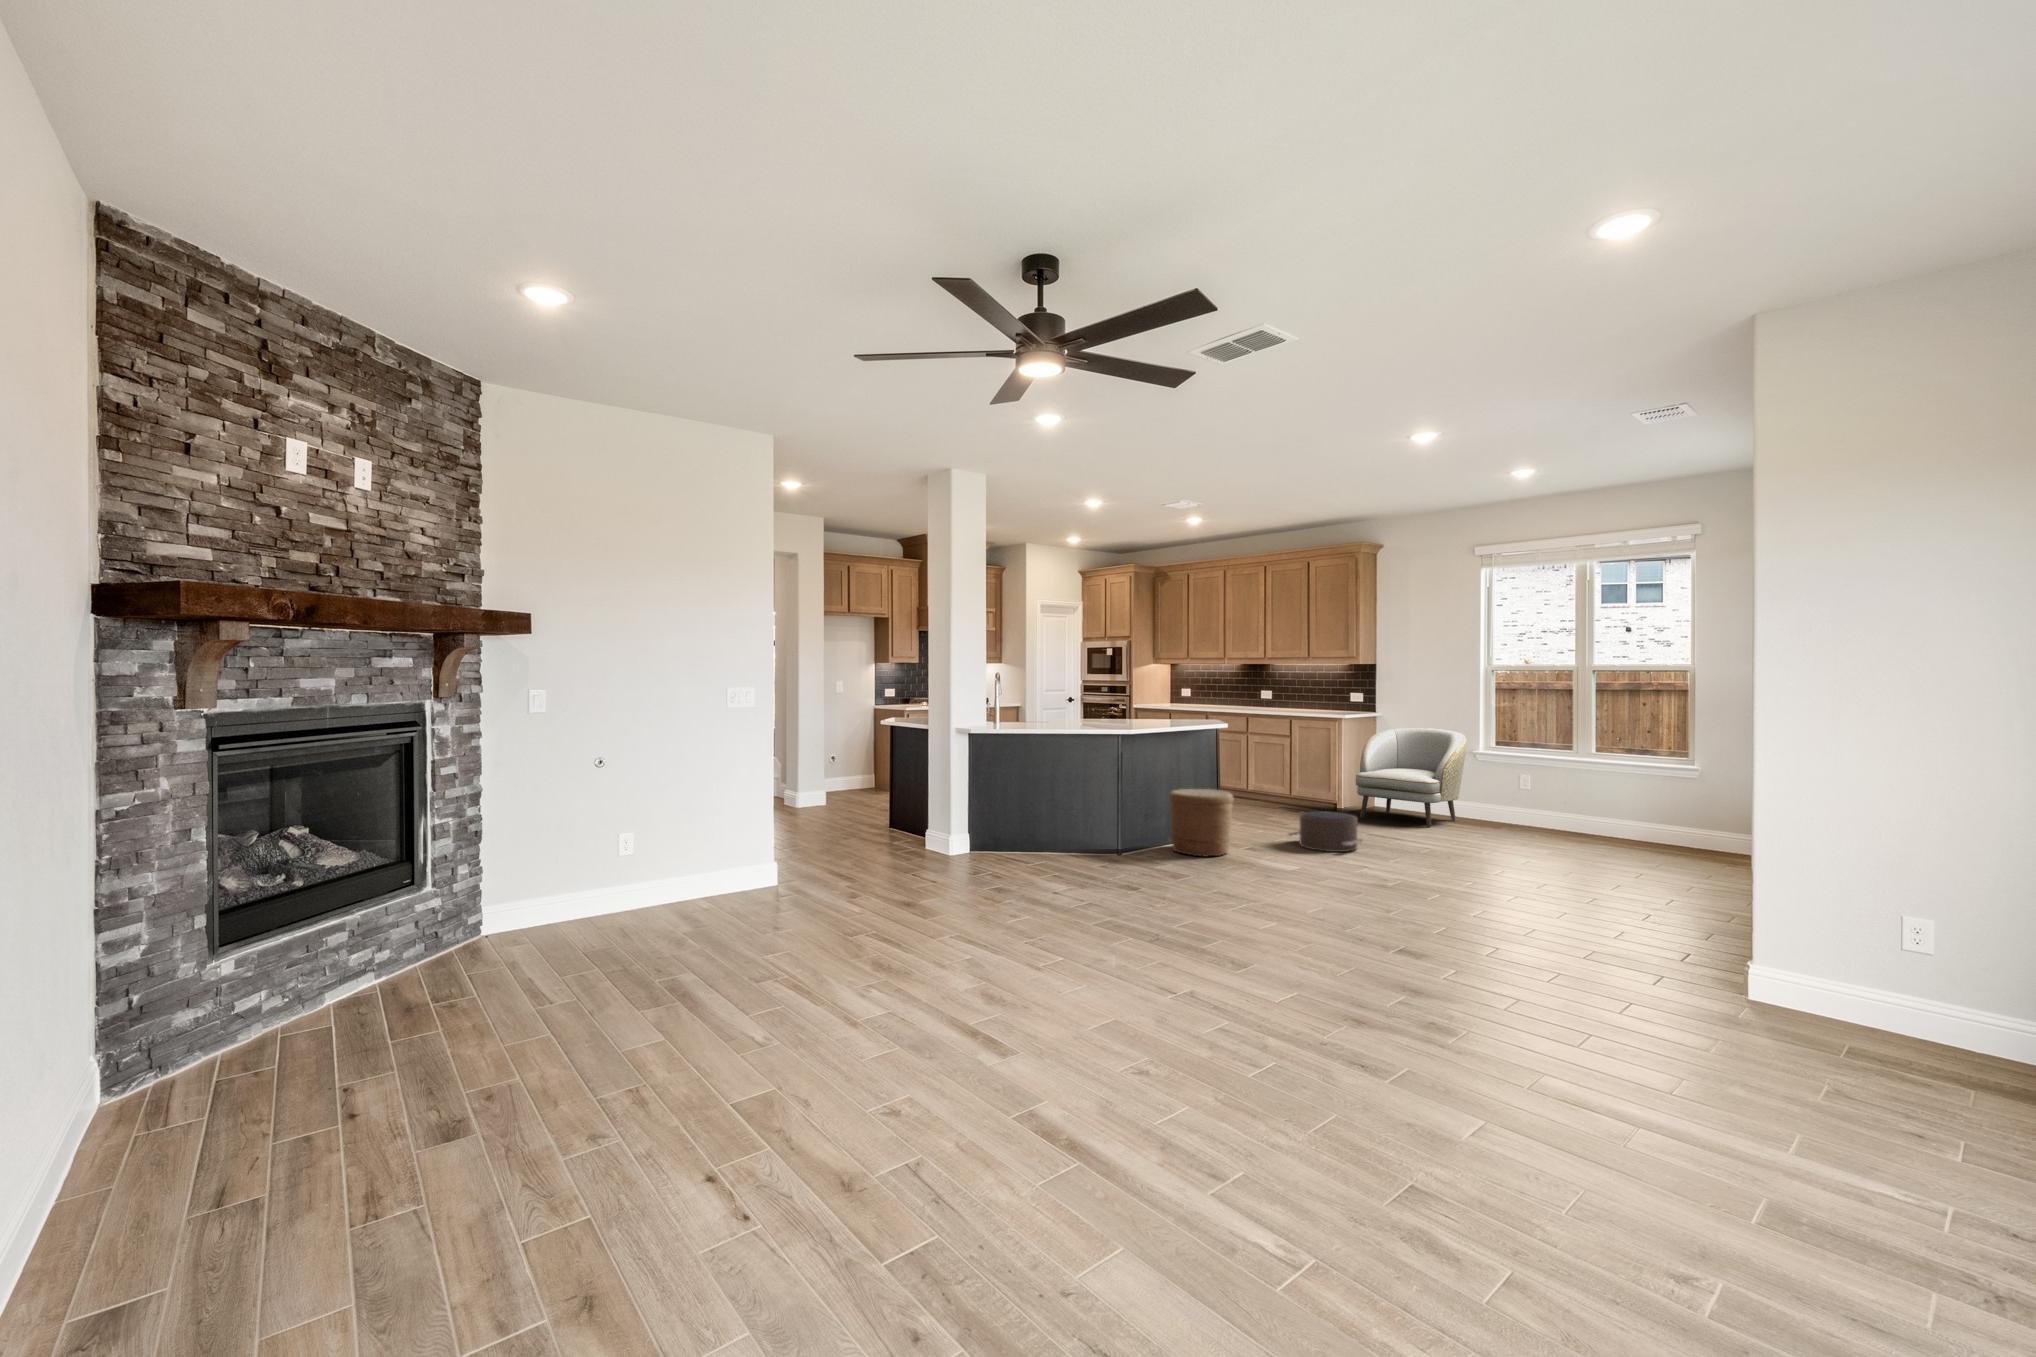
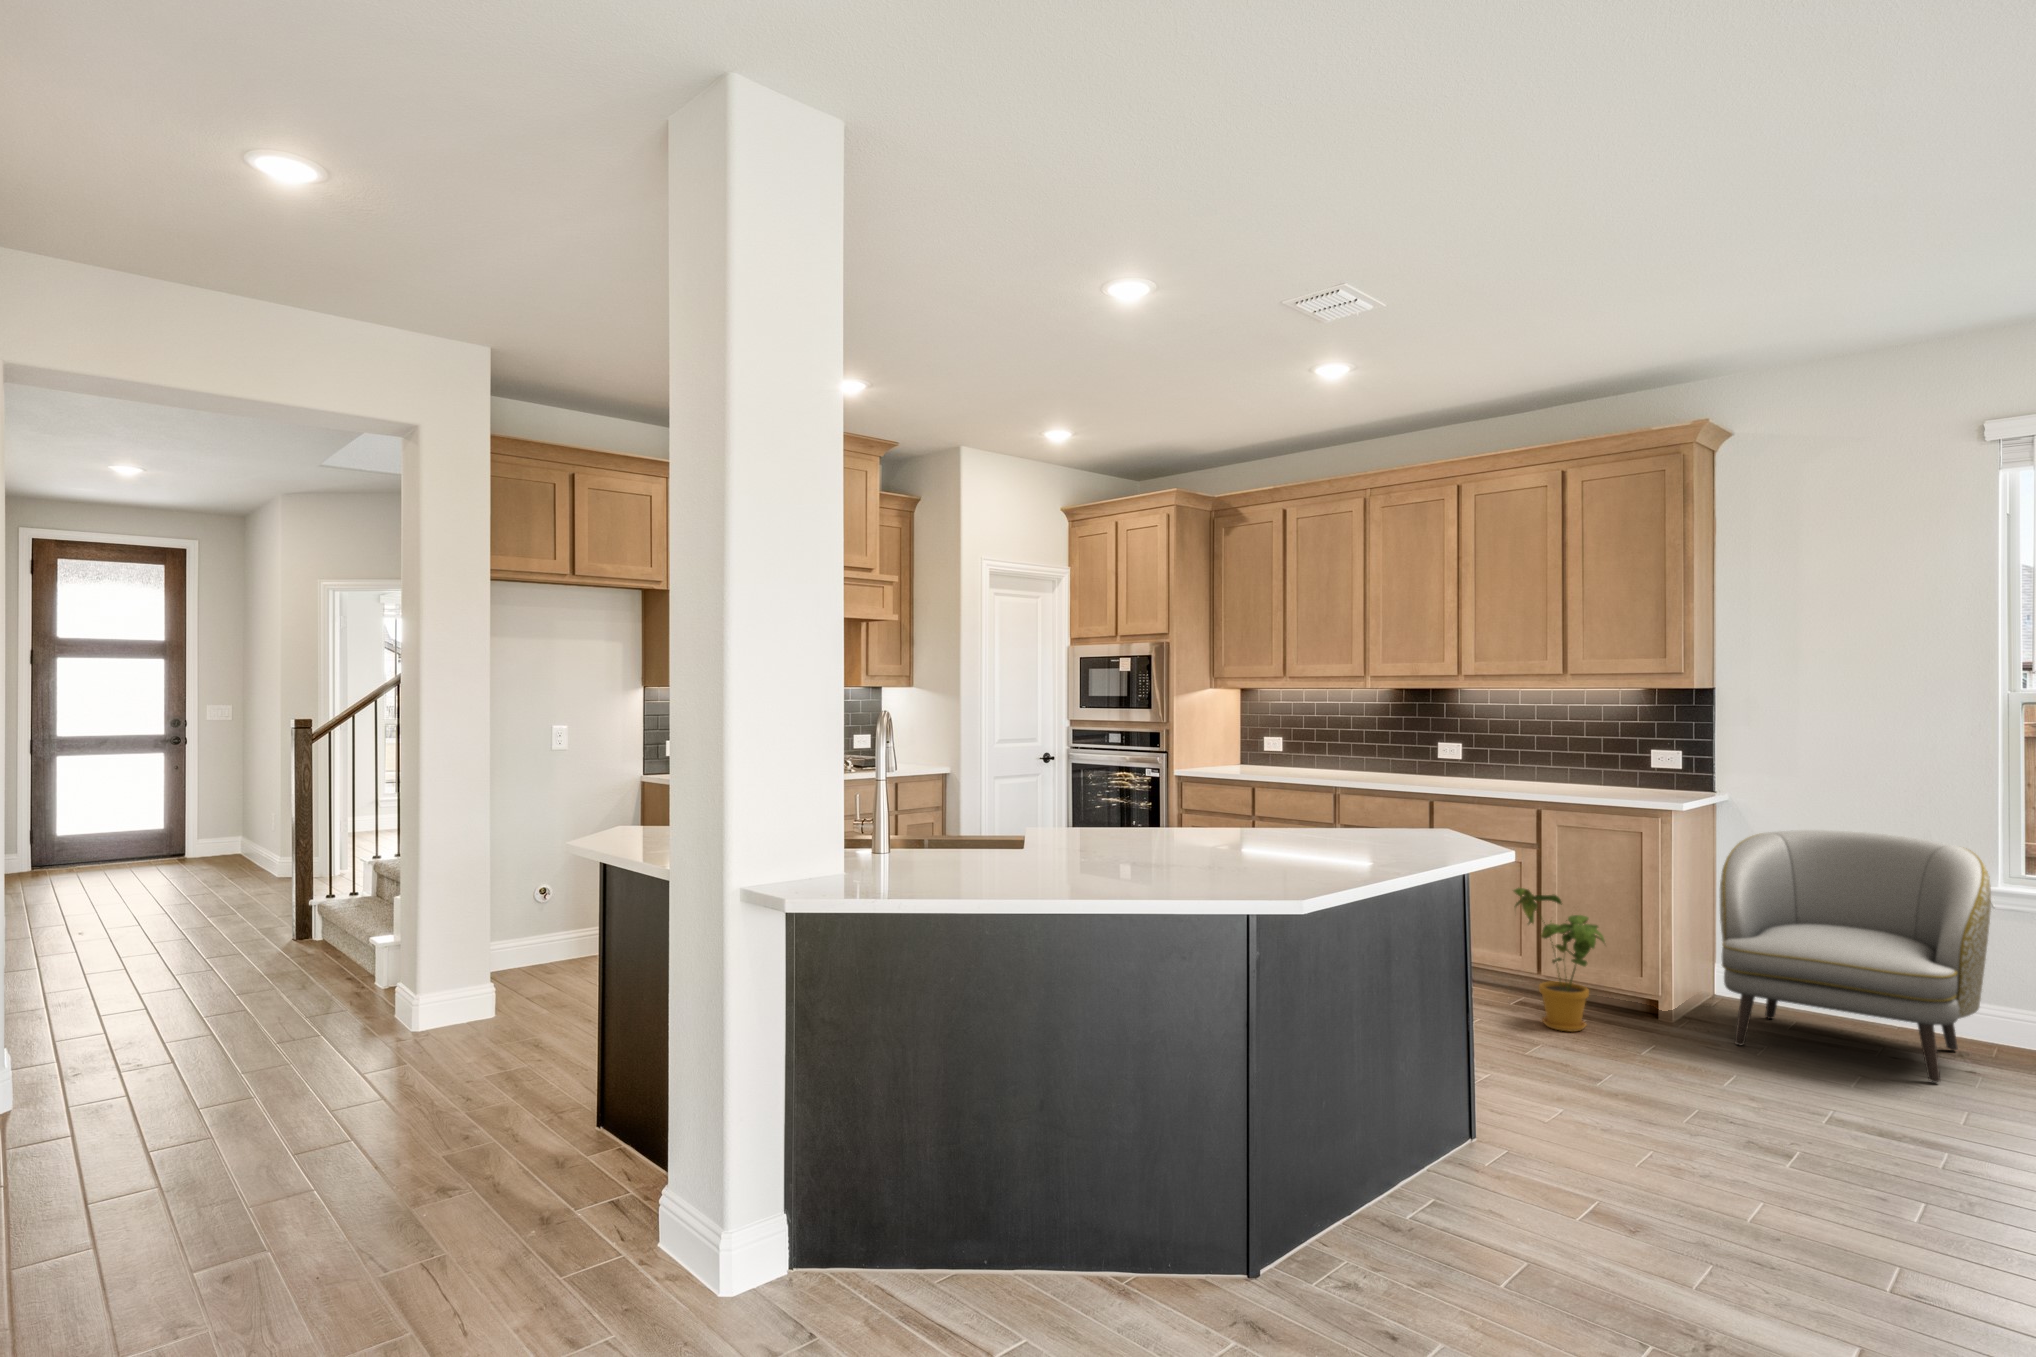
house plant: none [1269,751,1307,814] -> present [1514,888,1605,1032]
woven basket: present [1169,789,1233,857] -> none [1377,1046,1574,1284]
pouf: present [1289,811,1362,852] -> none [1675,1085,1911,1230]

